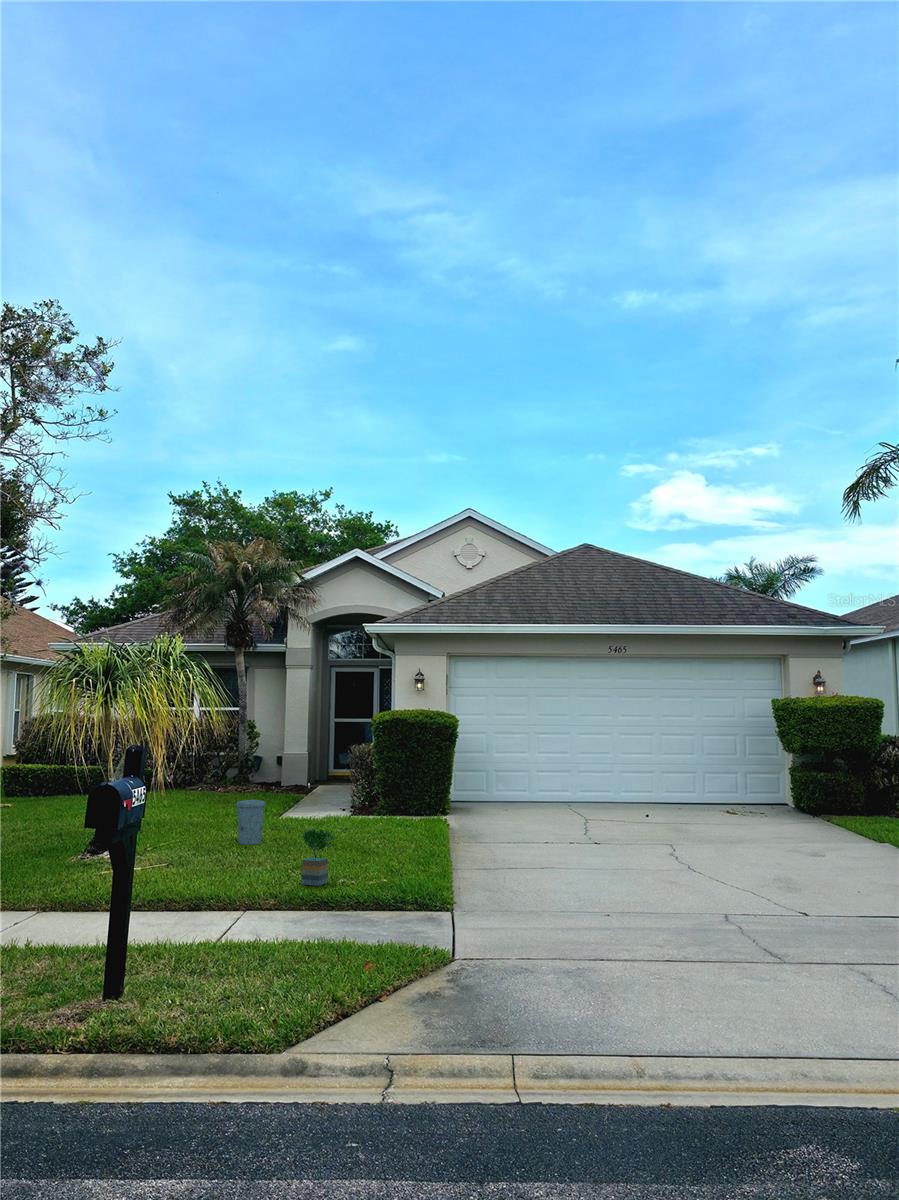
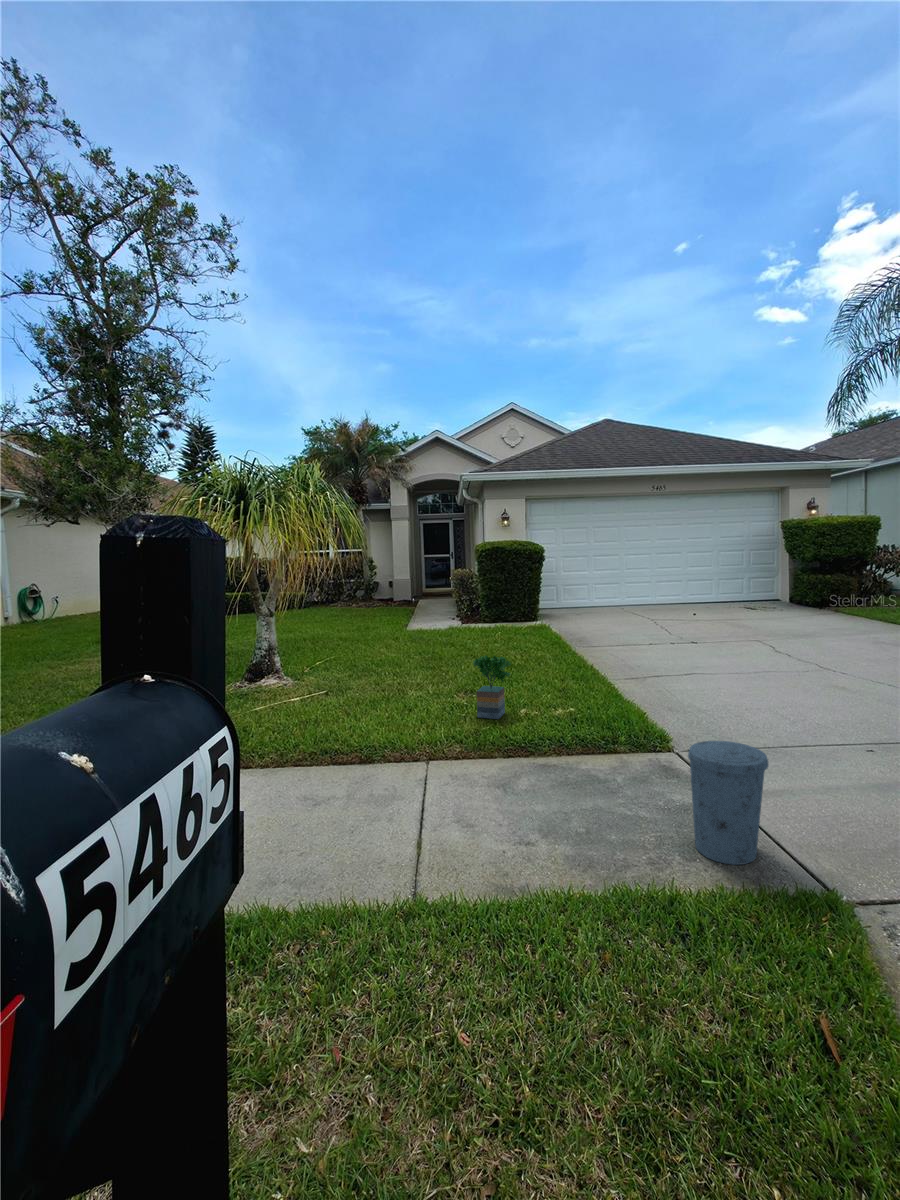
trash can: present [237,800,266,845] -> present [688,741,768,865]

